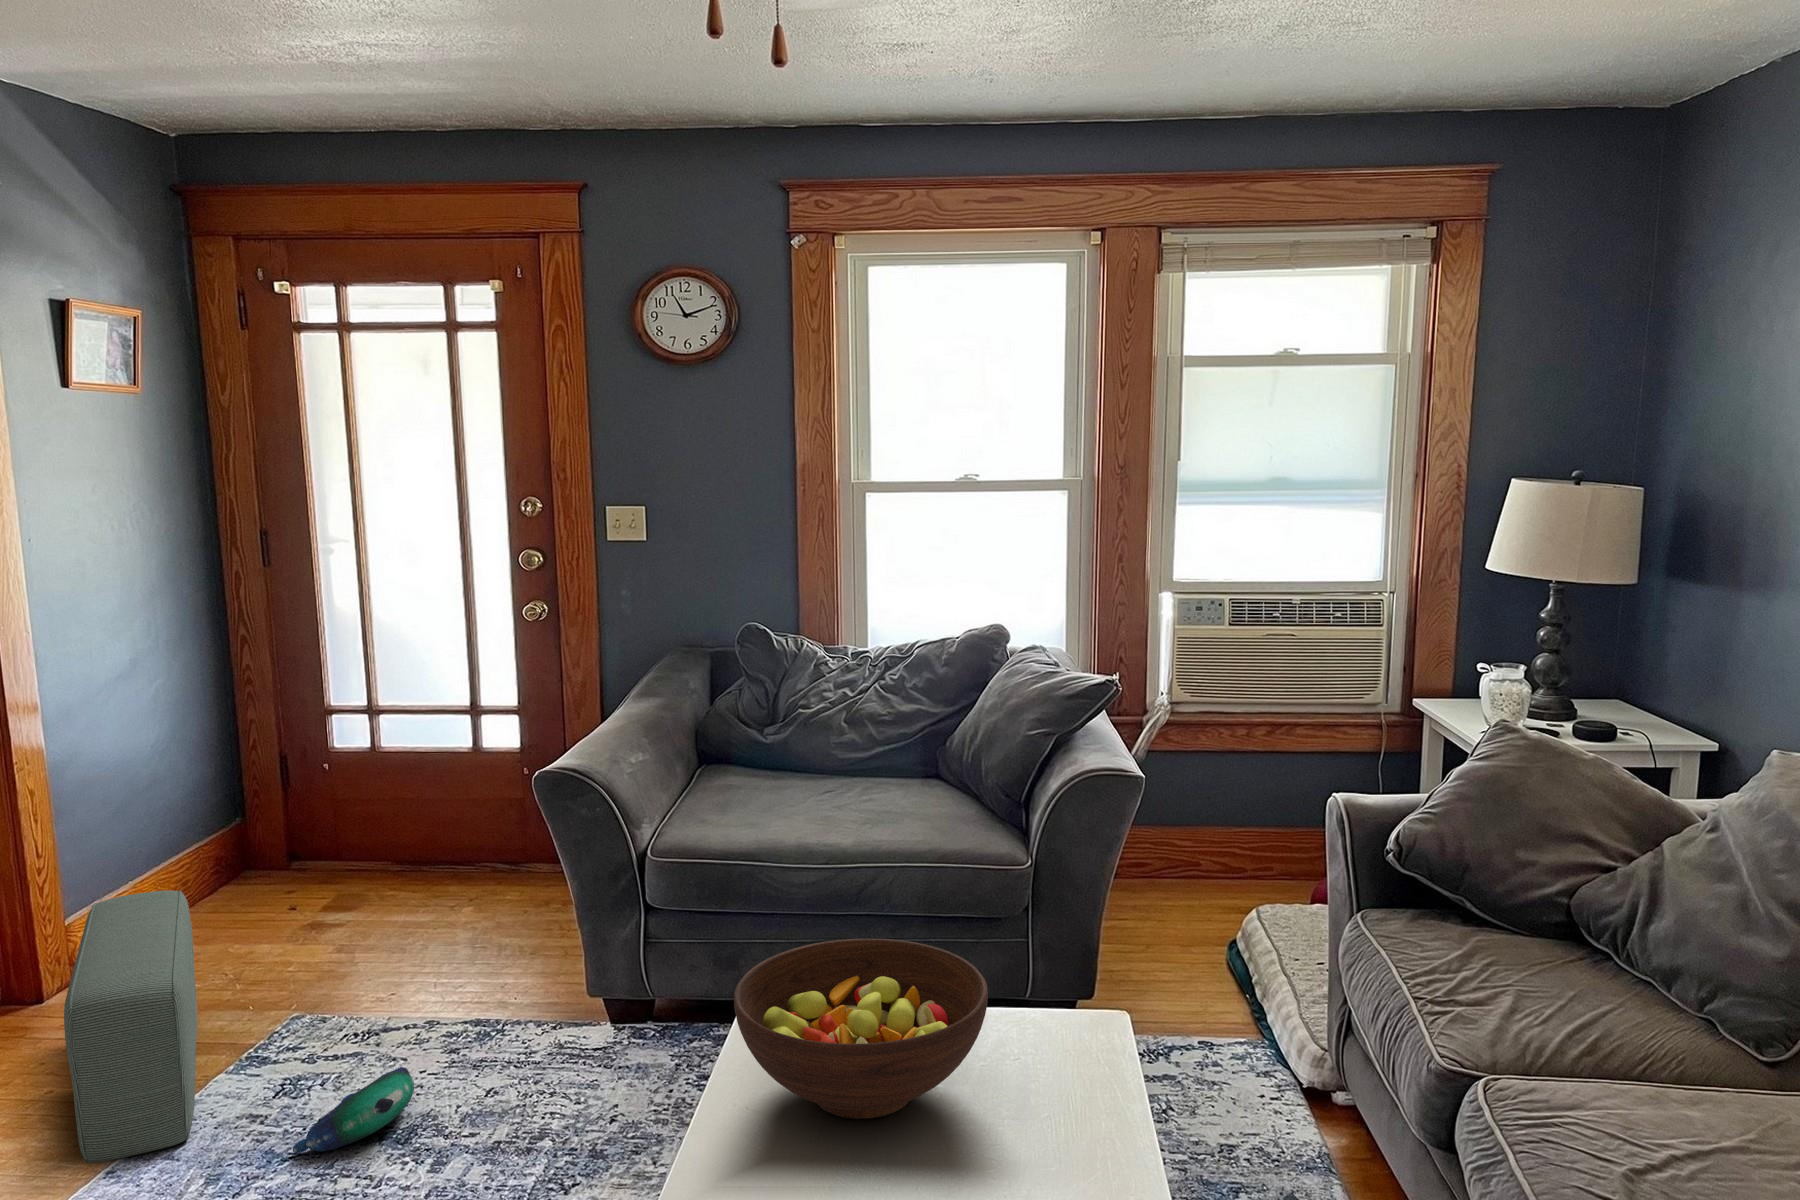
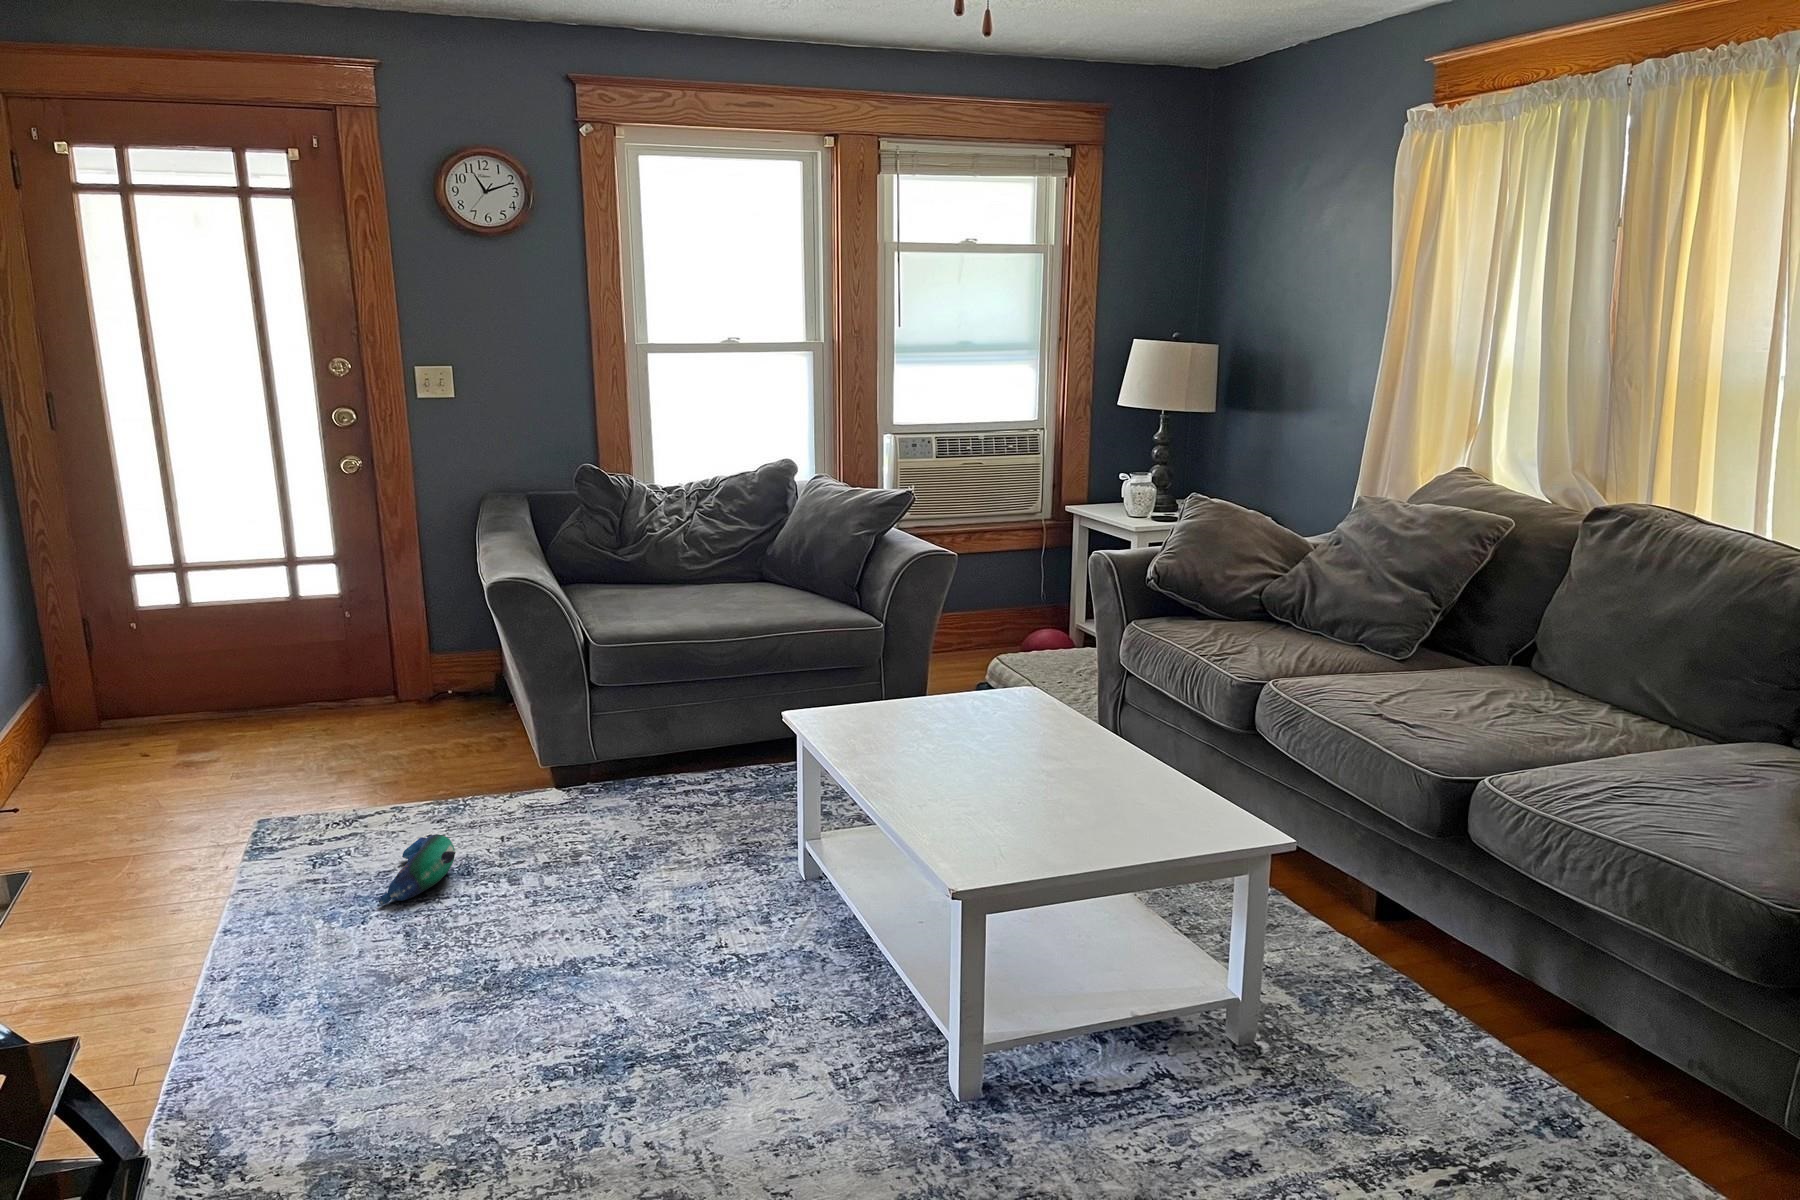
pouf: present [64,890,197,1163] -> none [58,725,270,944]
fruit bowl: present [734,938,988,1119] -> none [852,648,1022,754]

